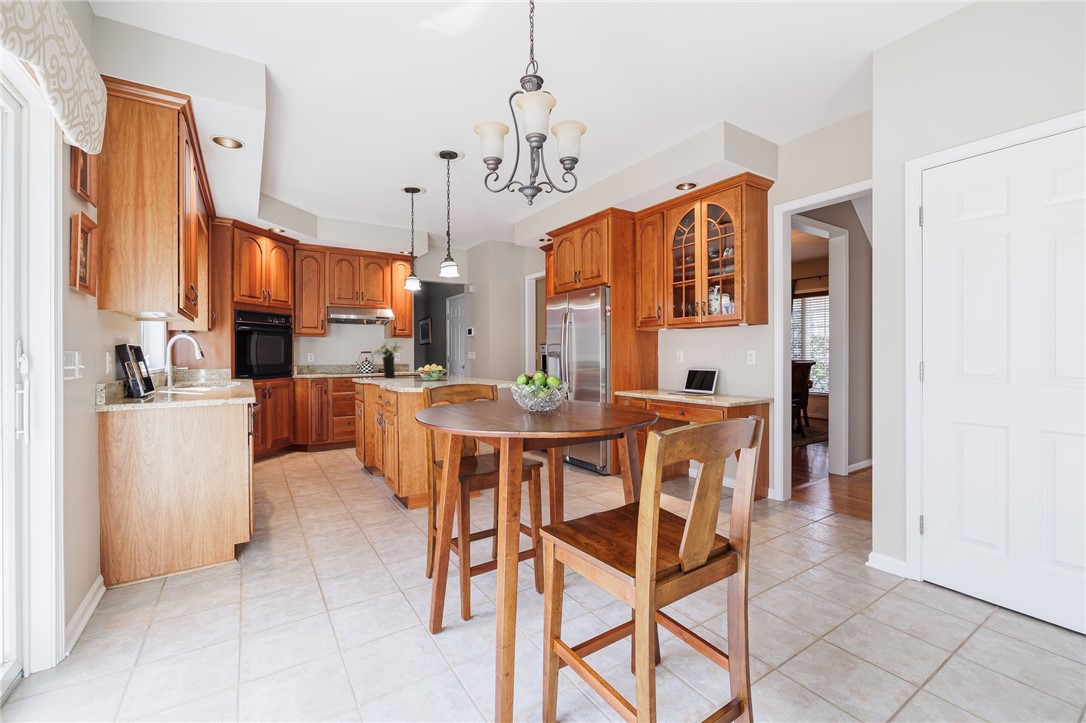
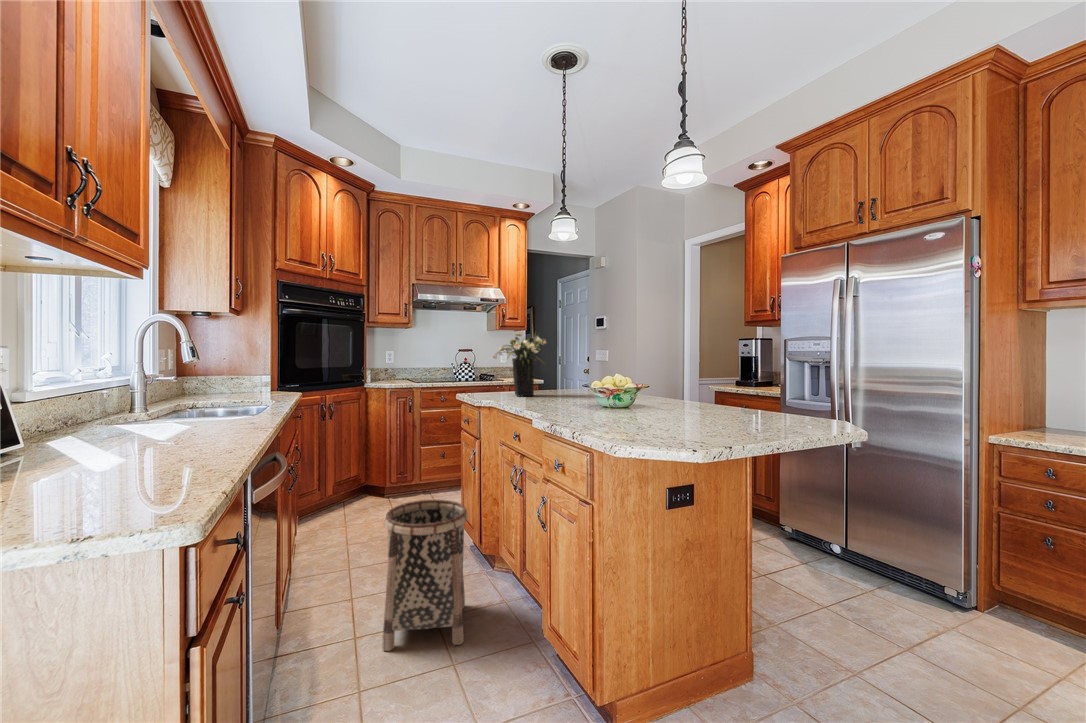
basket: none [306,431,352,499] -> present [382,500,468,651]

